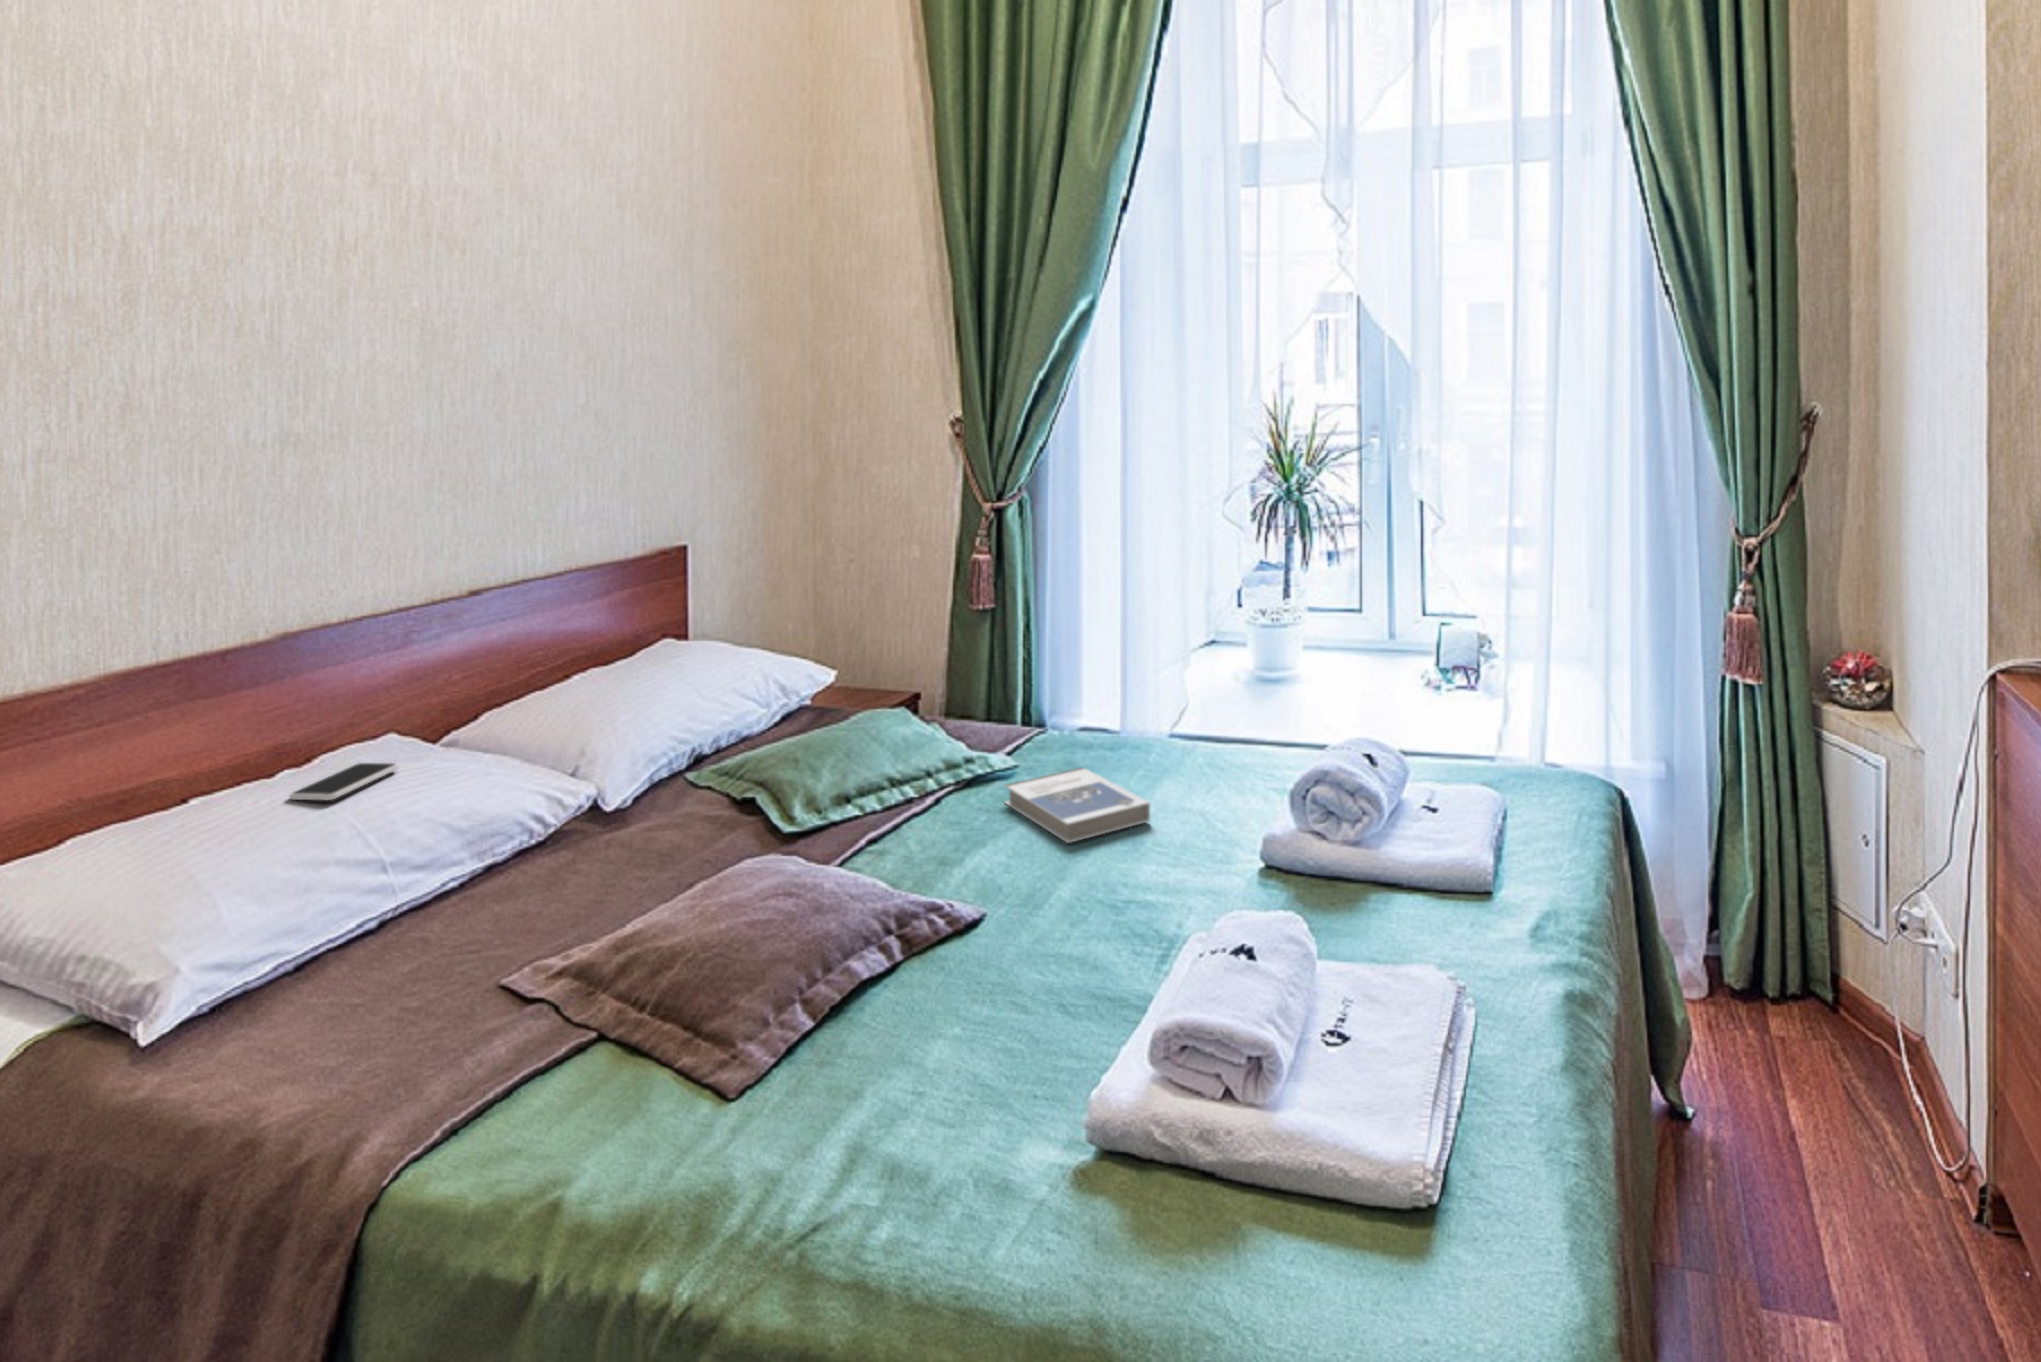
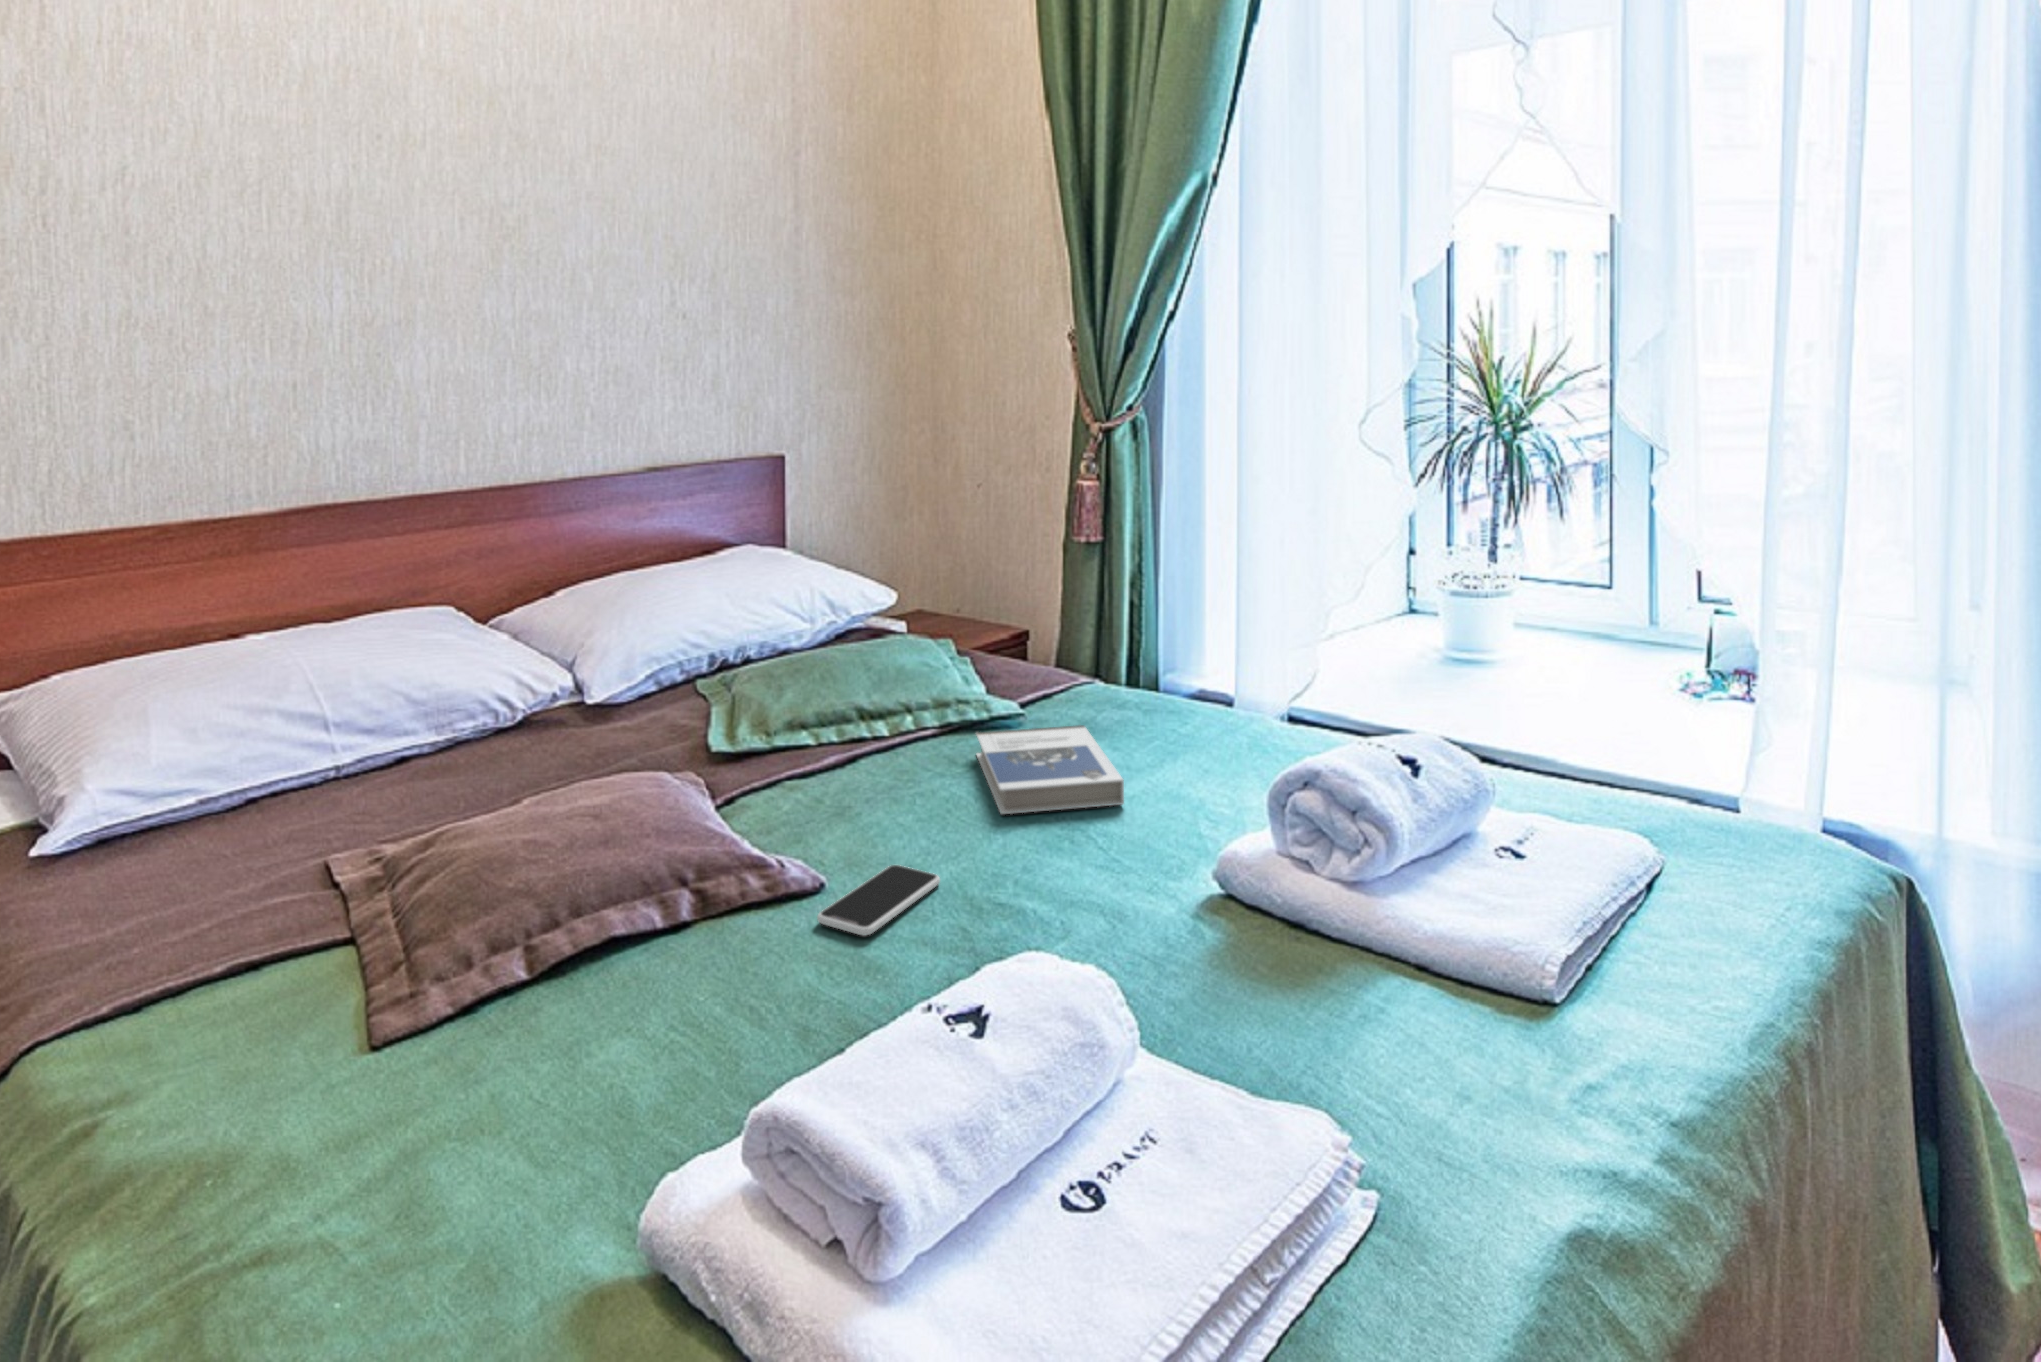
smartphone: present [290,763,398,800] -> present [817,865,940,936]

